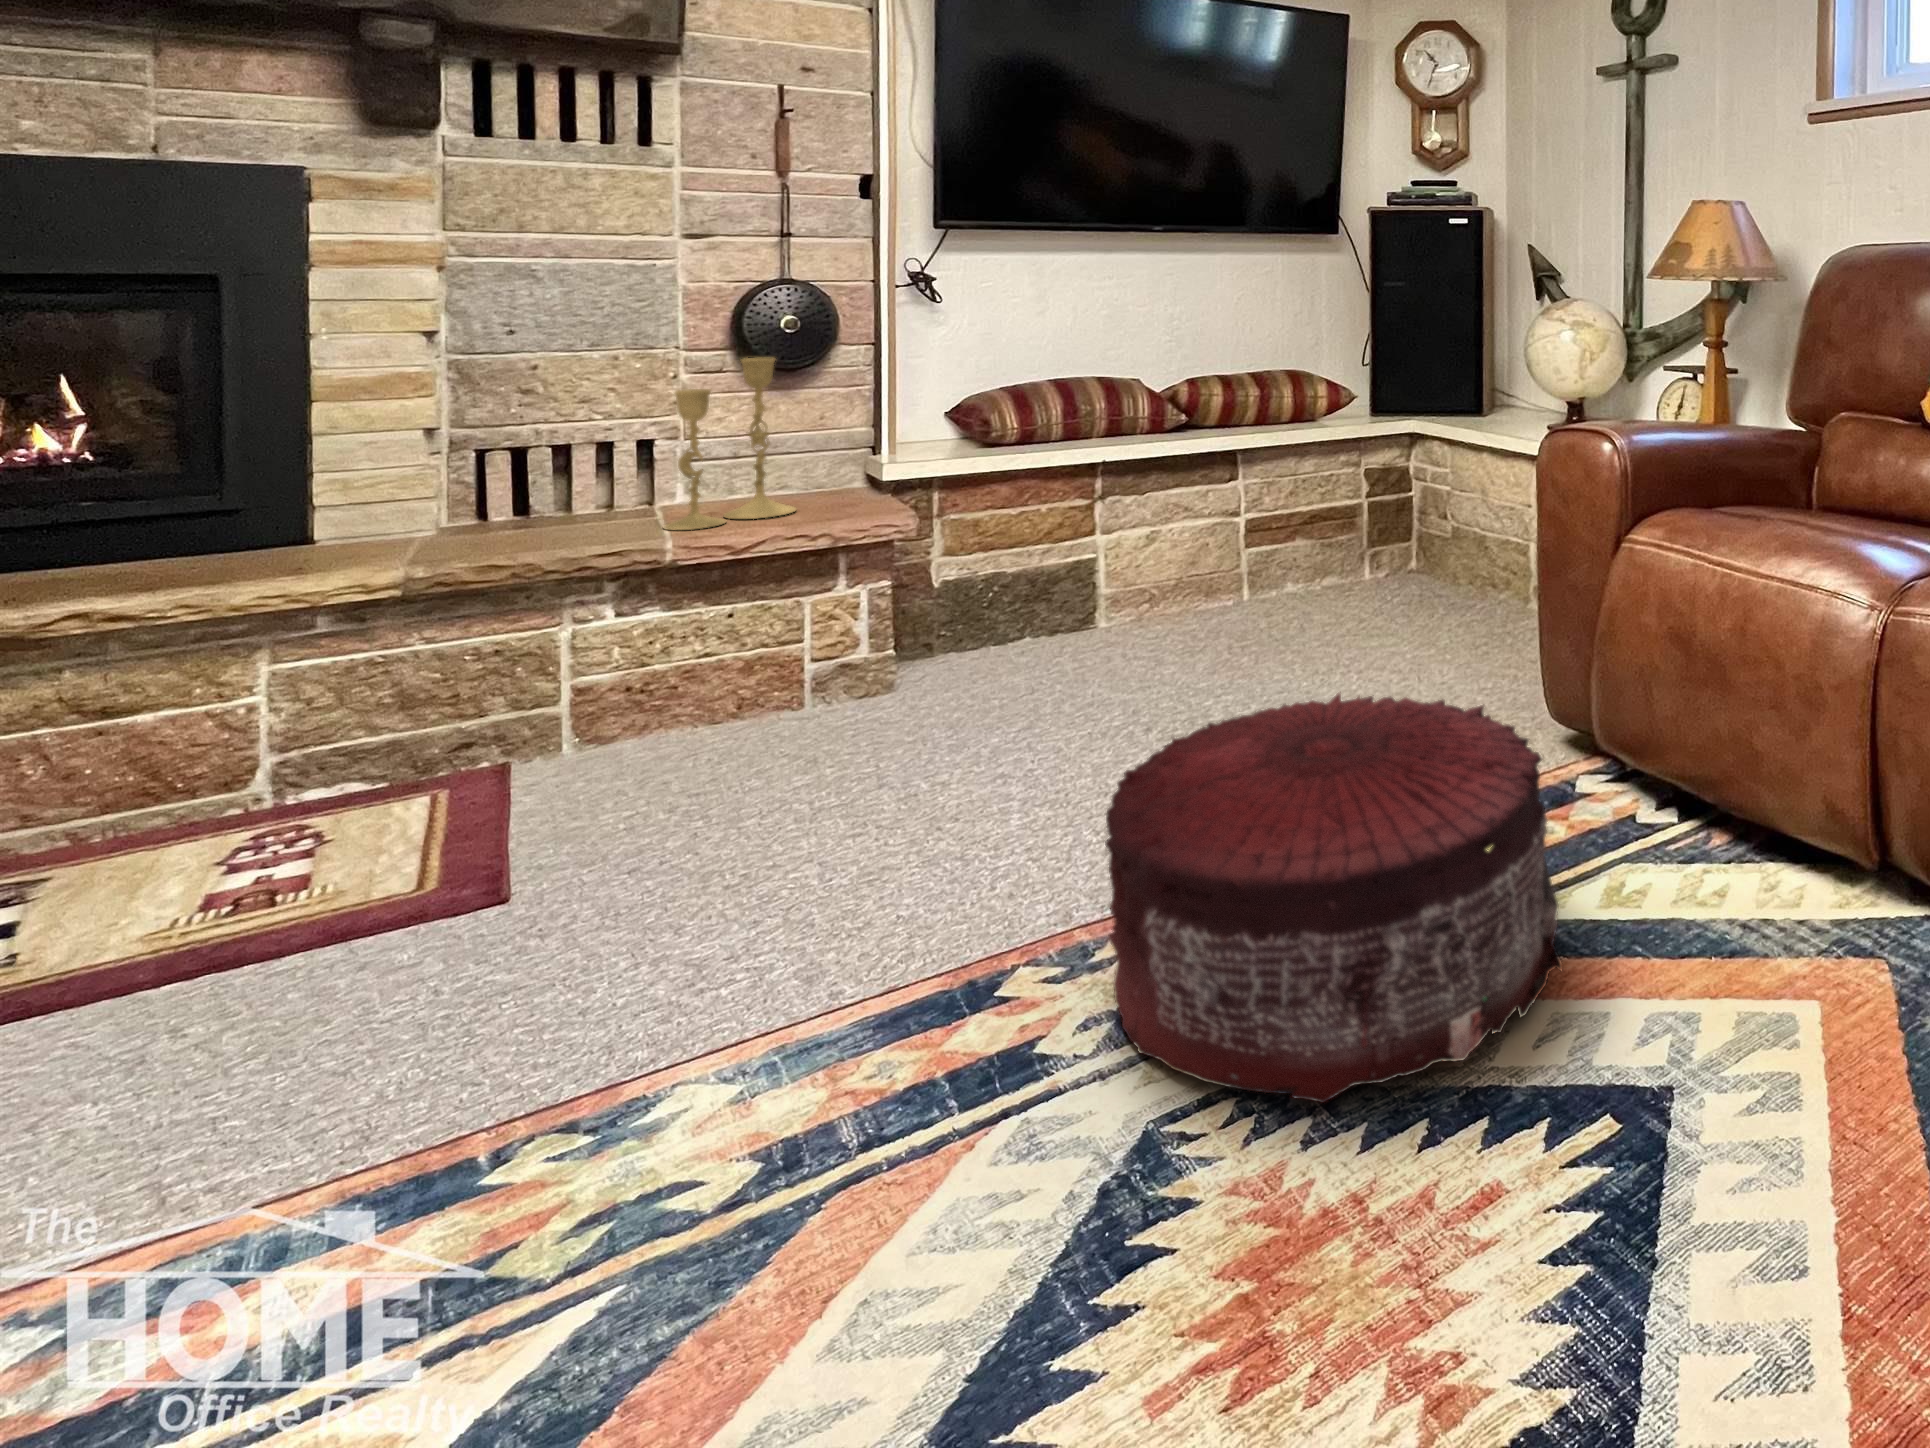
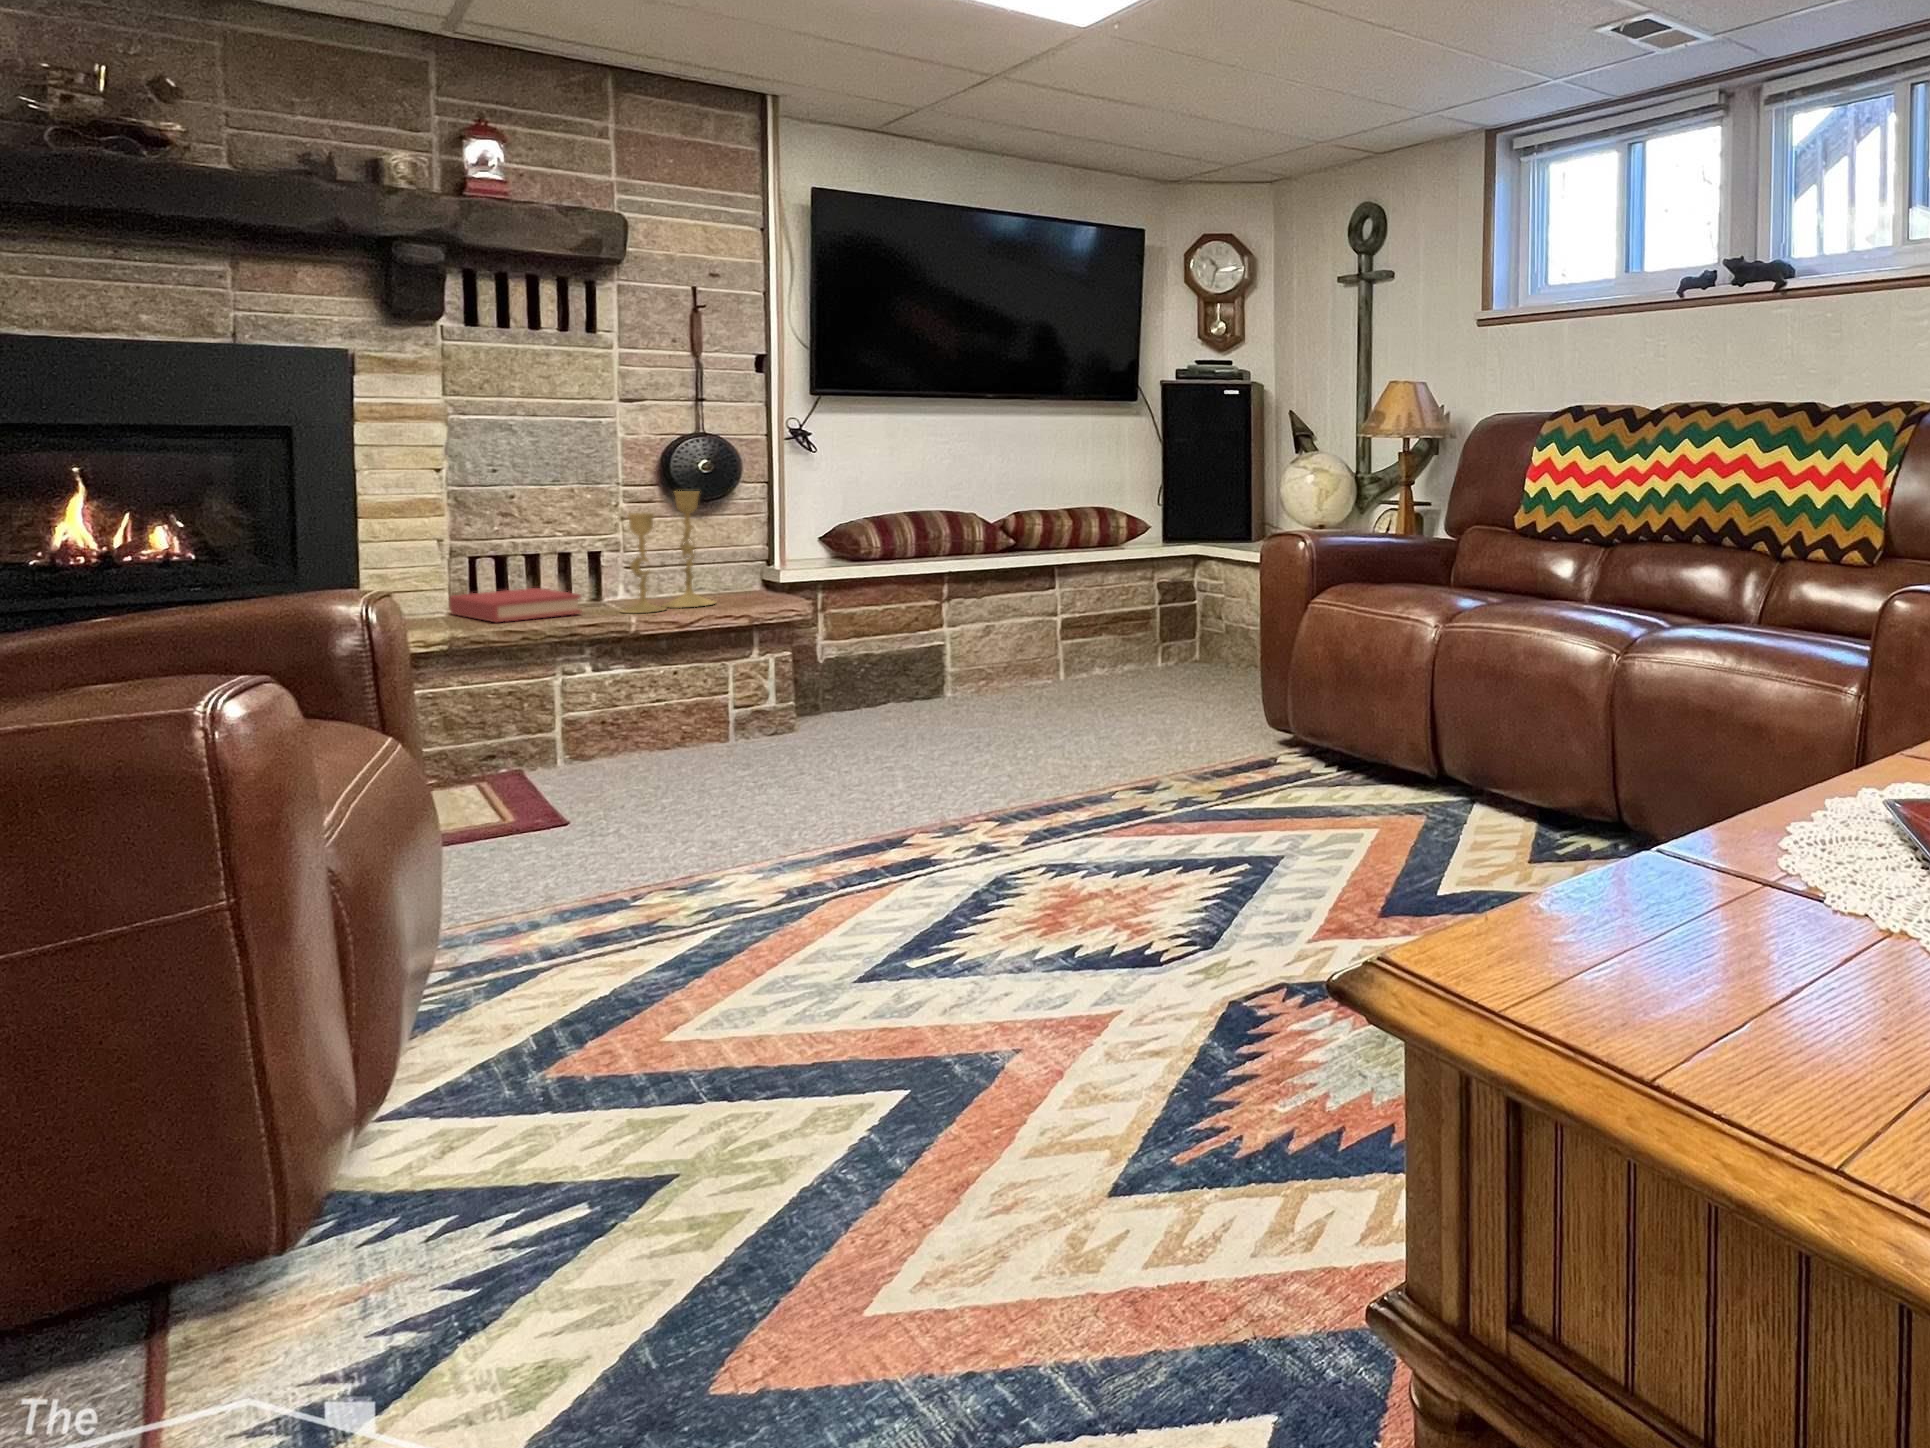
hardback book: none [442,490,610,549] -> present [449,588,581,622]
pouf: present [1105,692,1562,1103] -> none [966,685,1234,864]

